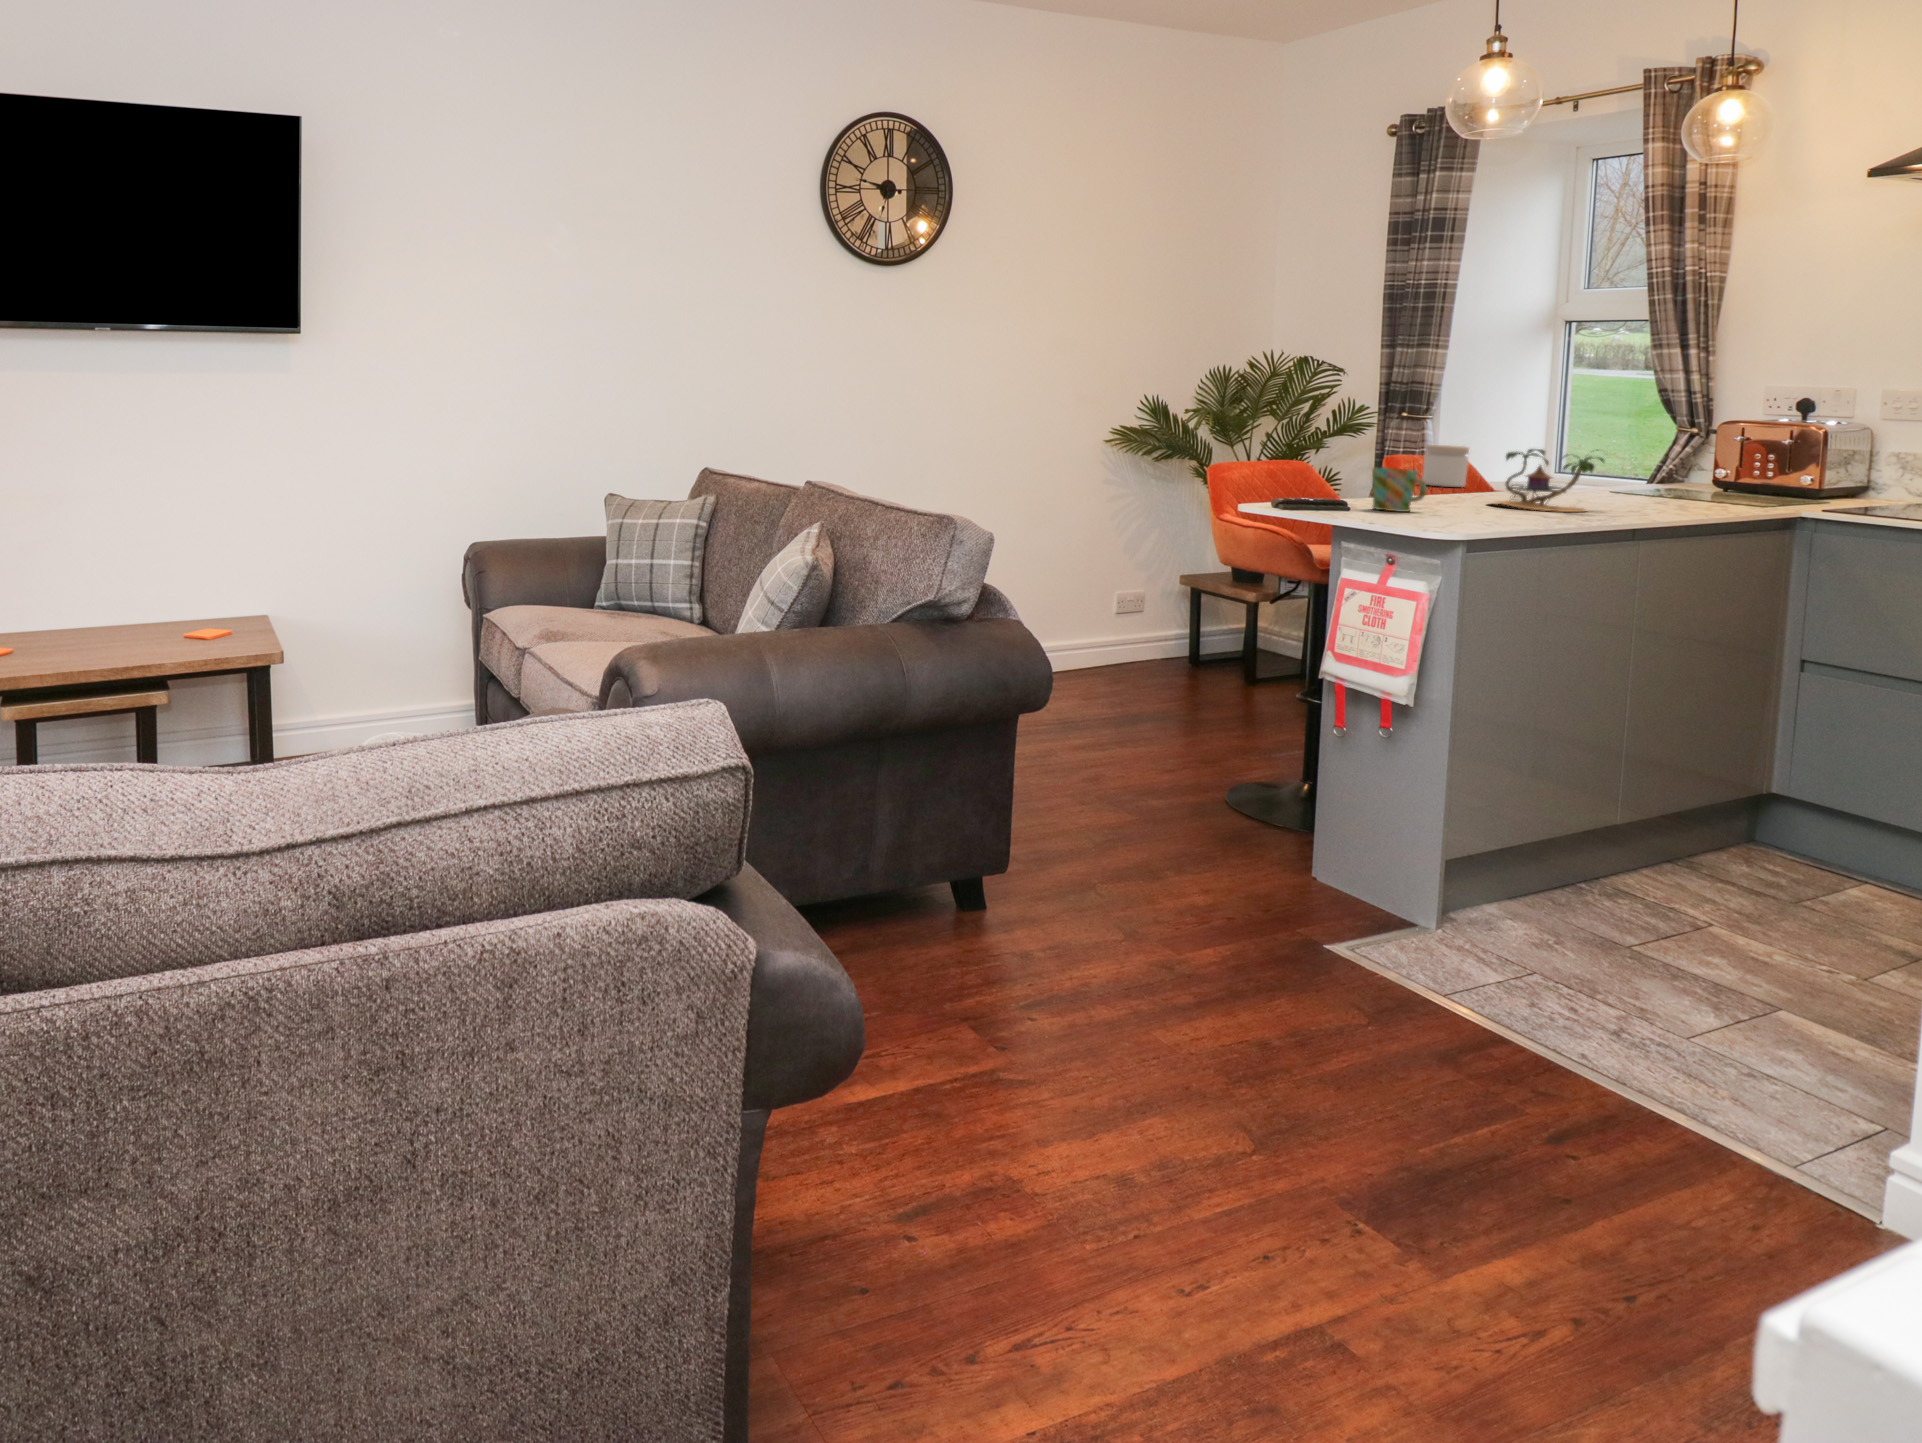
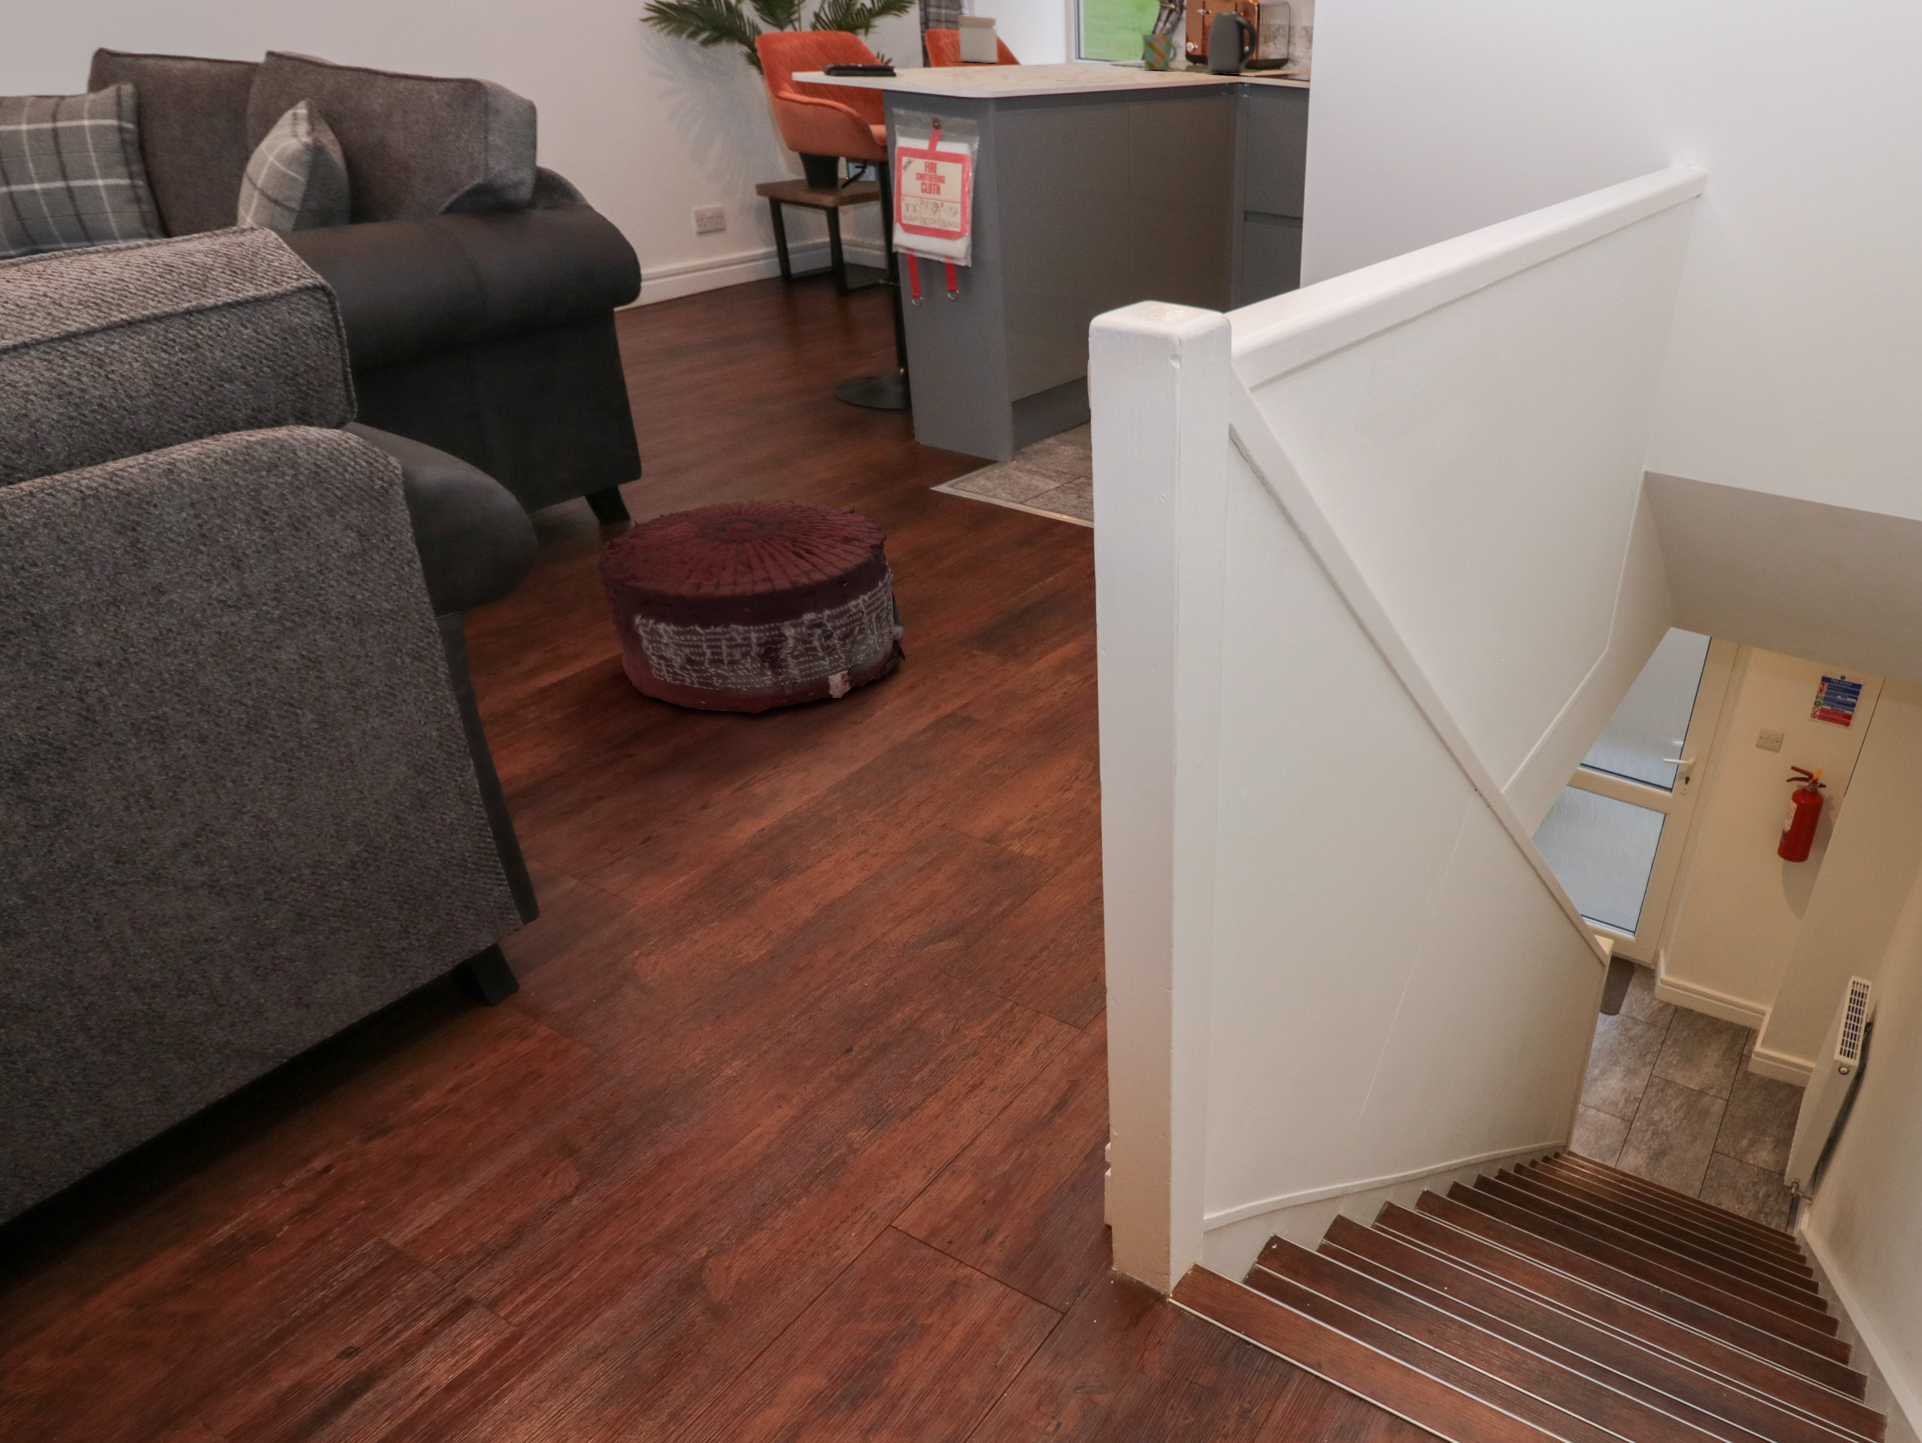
kettle: none [1751,445,1831,511] -> present [1208,12,1258,75]
plant: present [1495,449,1604,512] -> none [1012,10,1101,76]
mug: present [1372,468,1427,512] -> present [1142,34,1177,70]
pouf: none [929,934,1265,1229] -> present [598,496,905,713]

